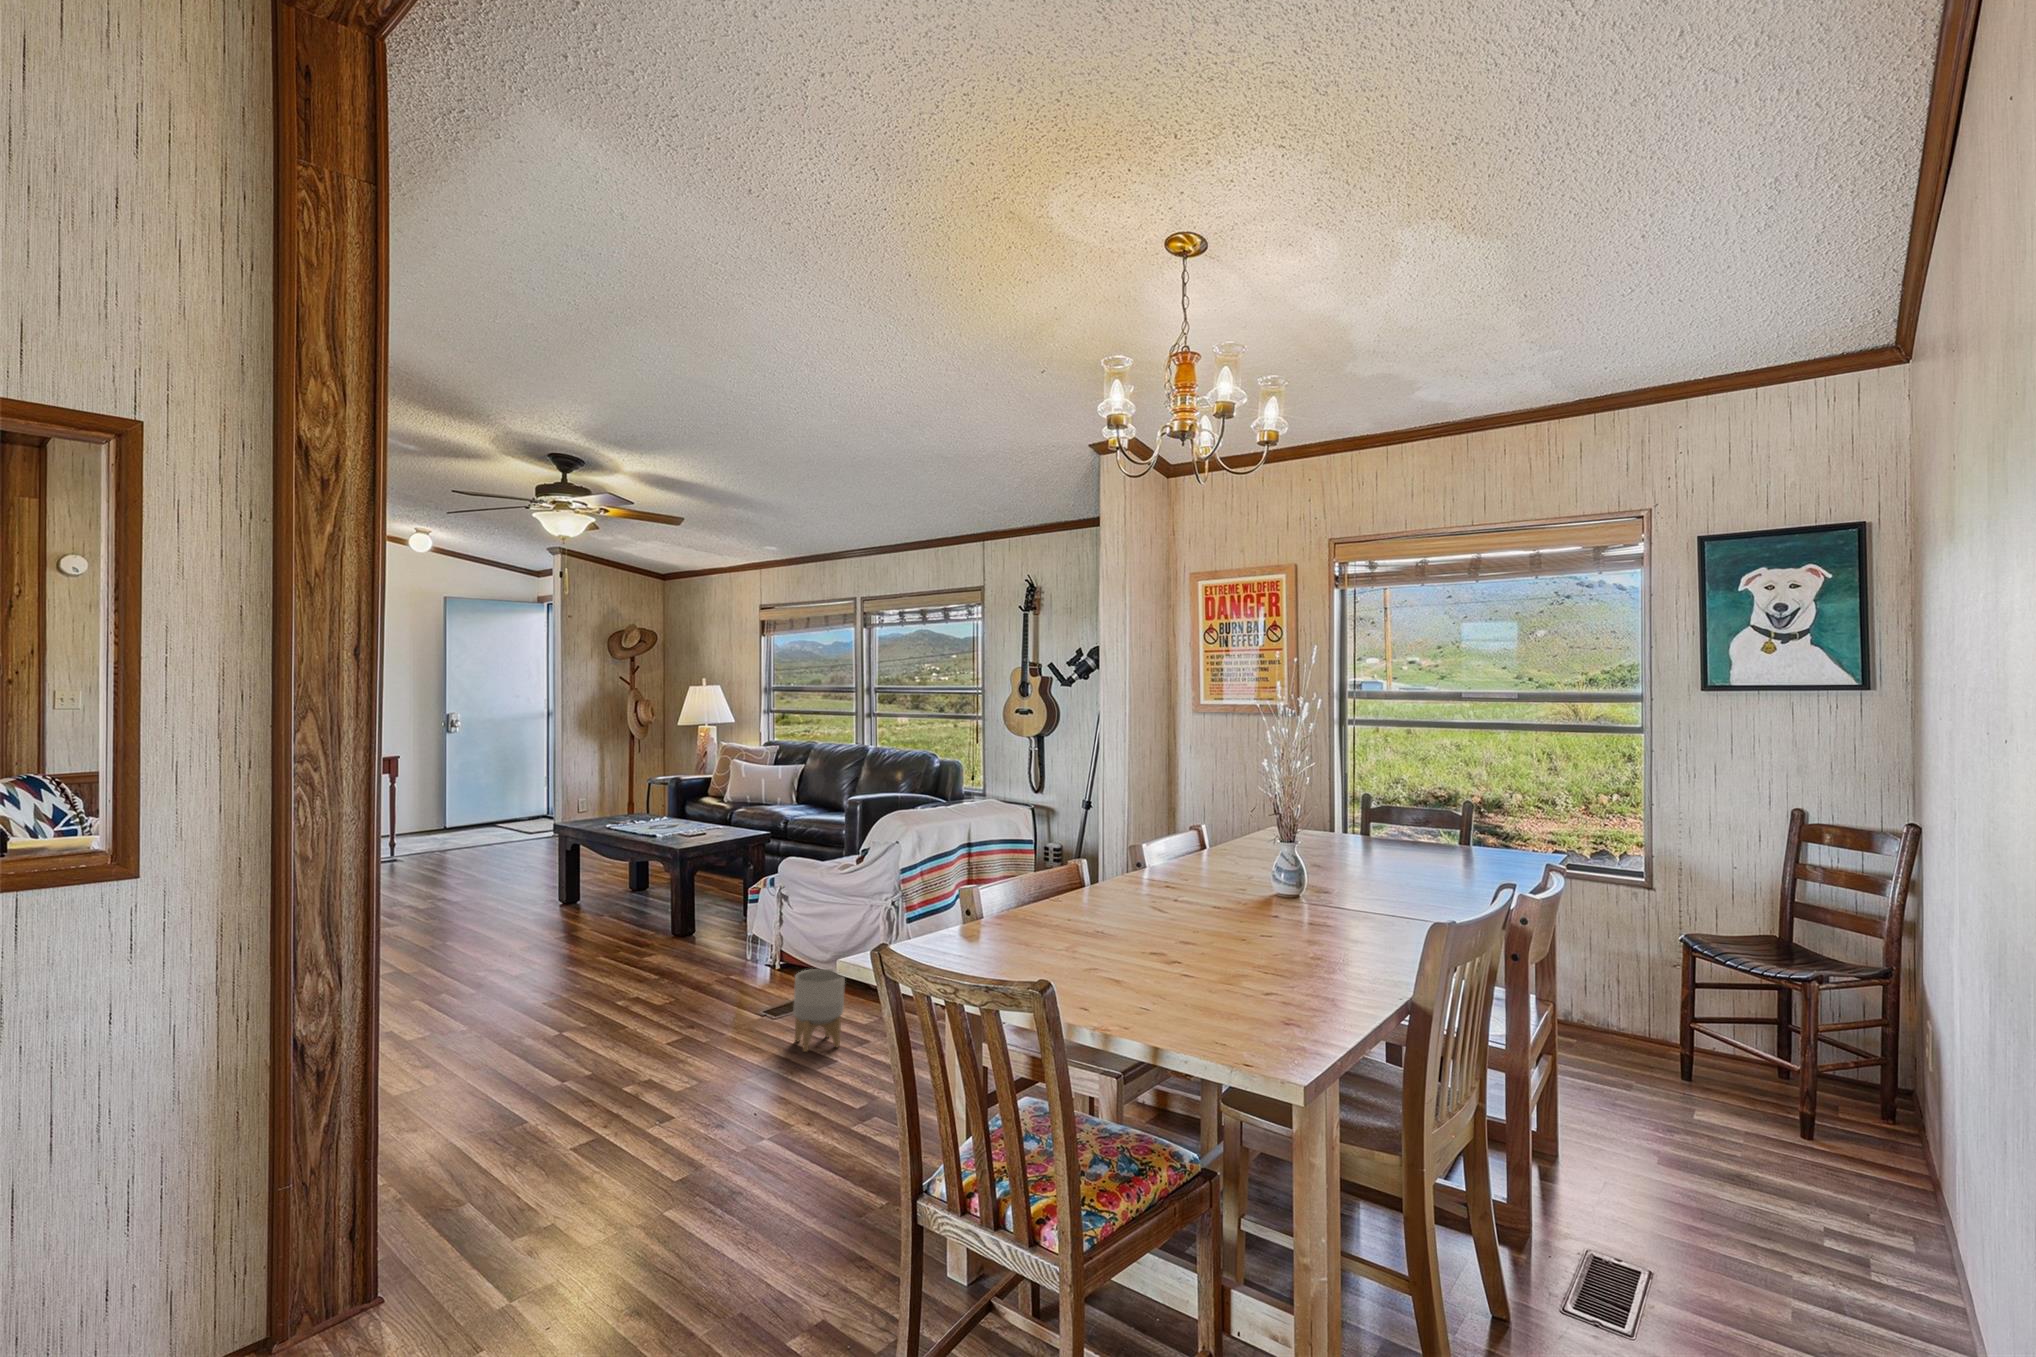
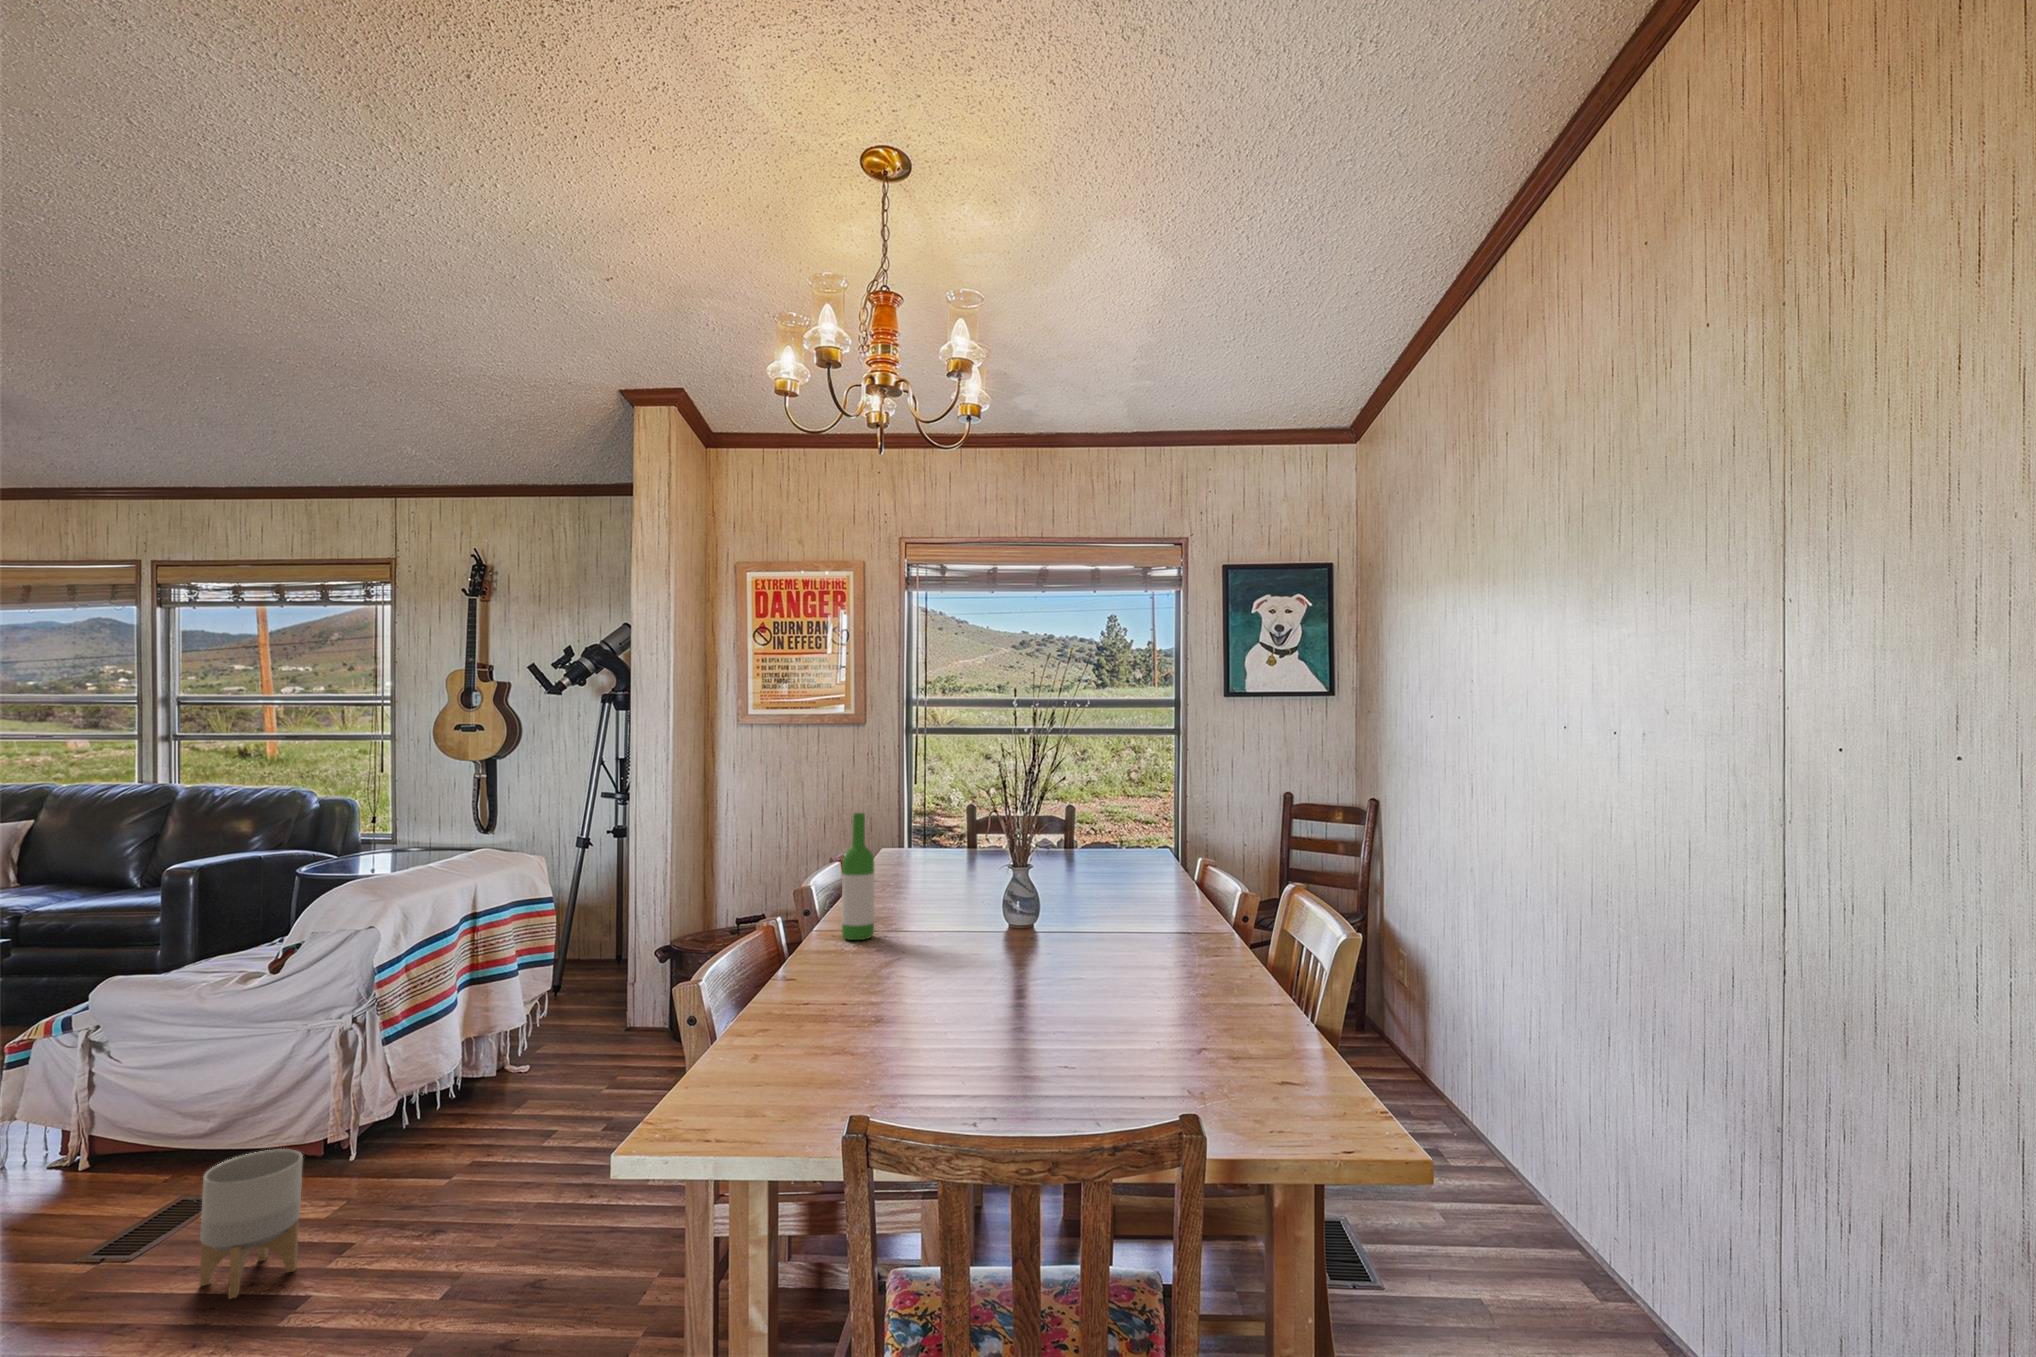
wine bottle: none [1142,780,1170,885] -> present [842,813,874,940]

